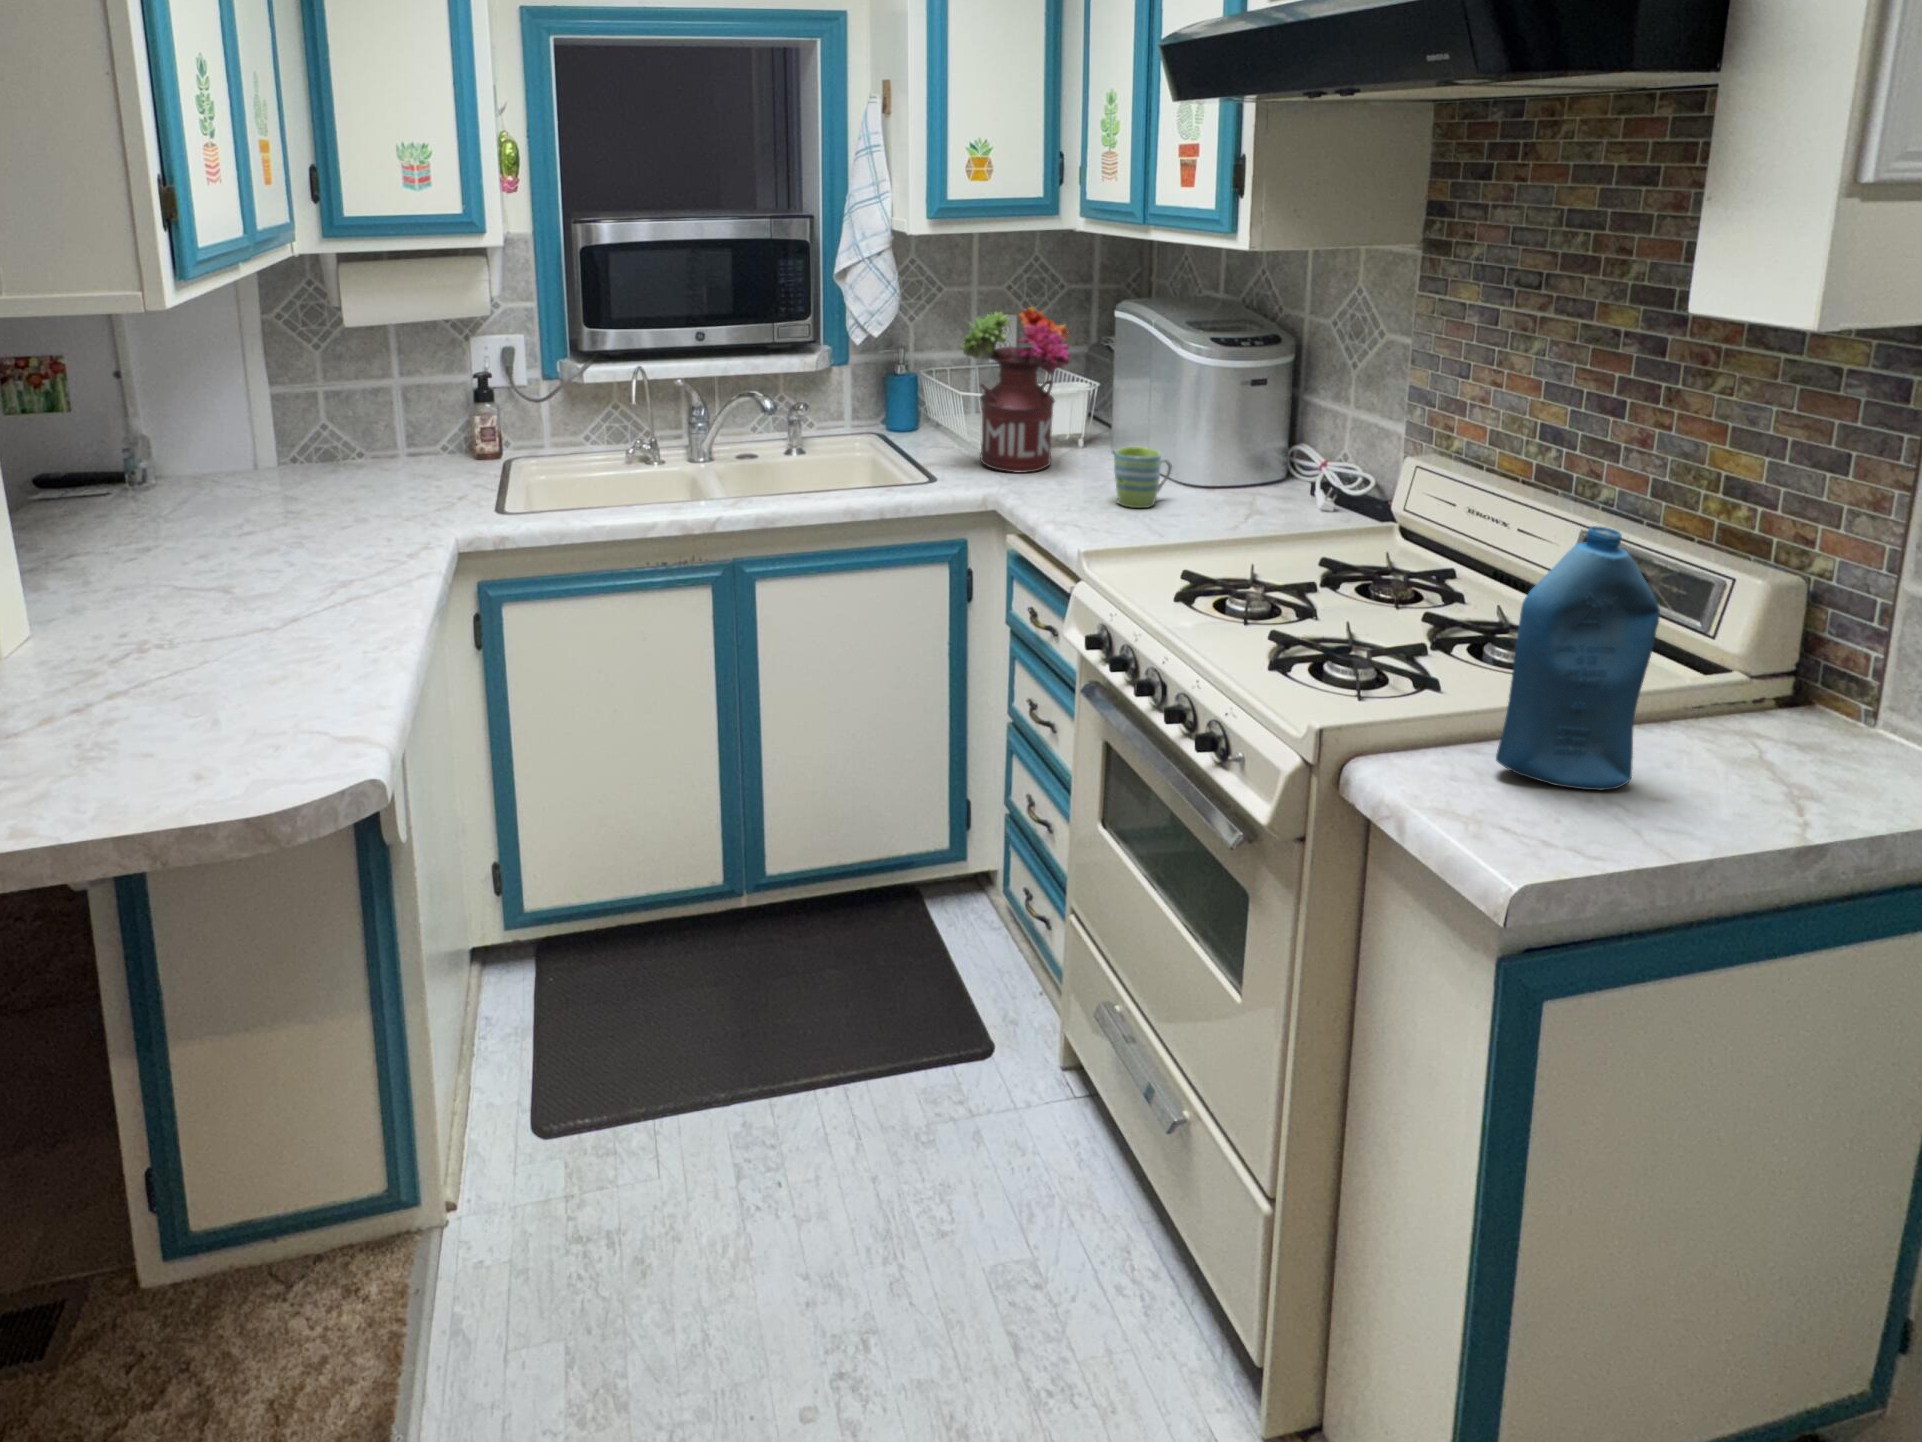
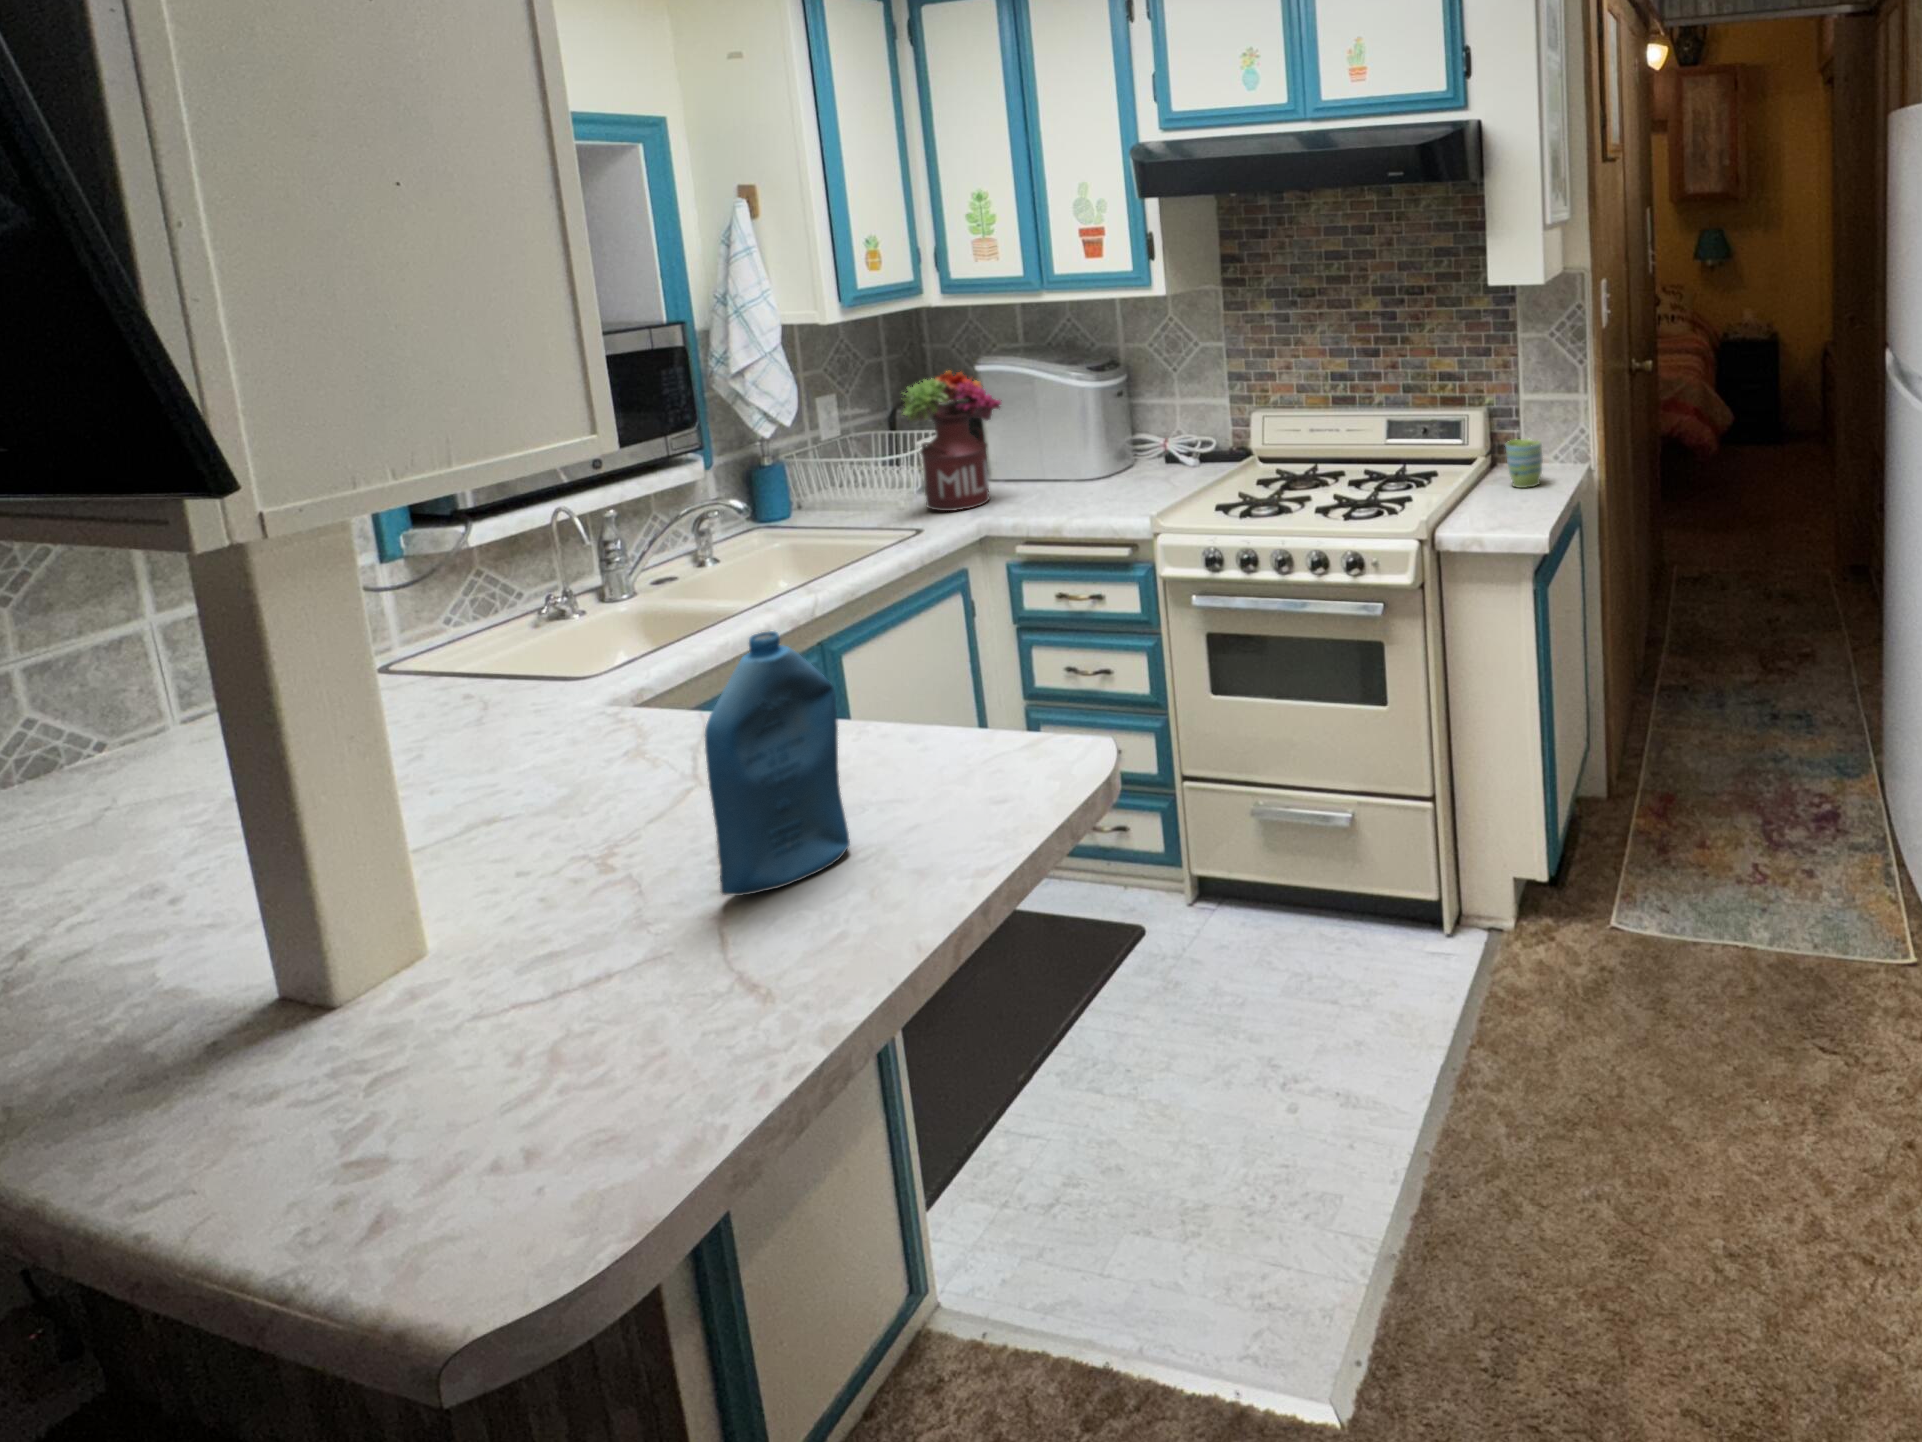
mug: present [1114,447,1172,508] -> present [1506,439,1543,488]
bottle: present [1496,526,1660,790] -> present [705,631,850,896]

